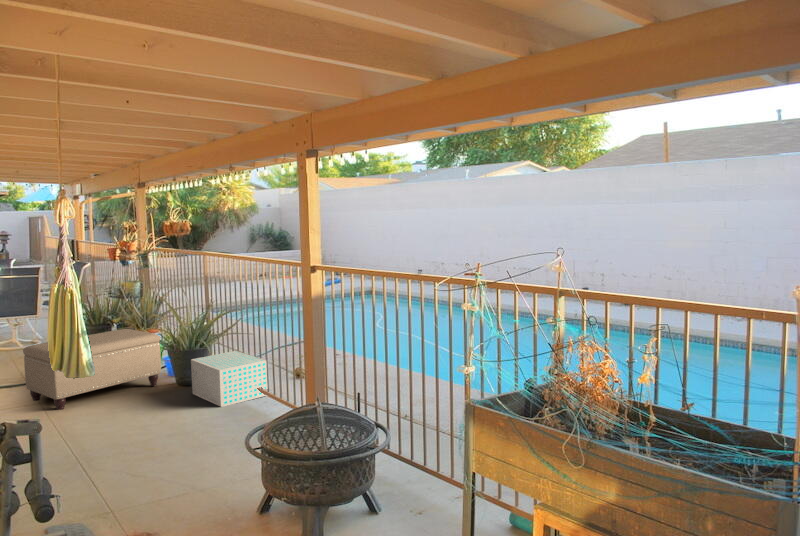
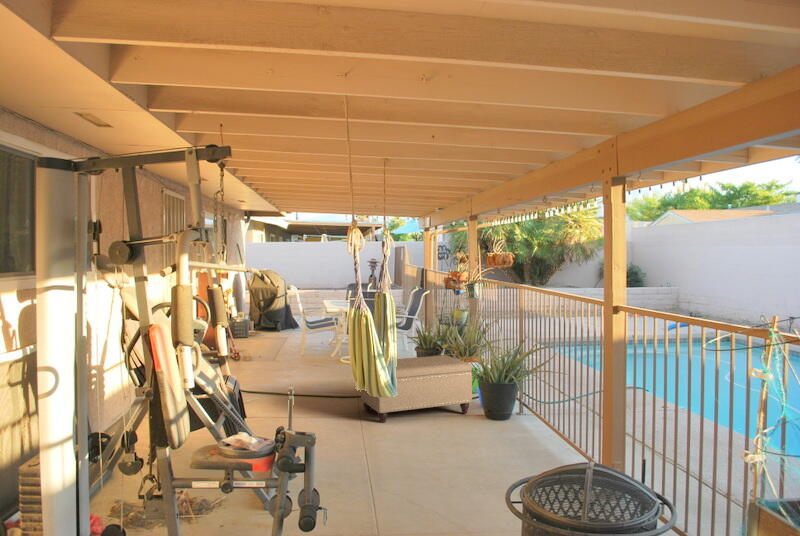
storage box: present [191,351,267,407] -> none [497,390,572,446]

